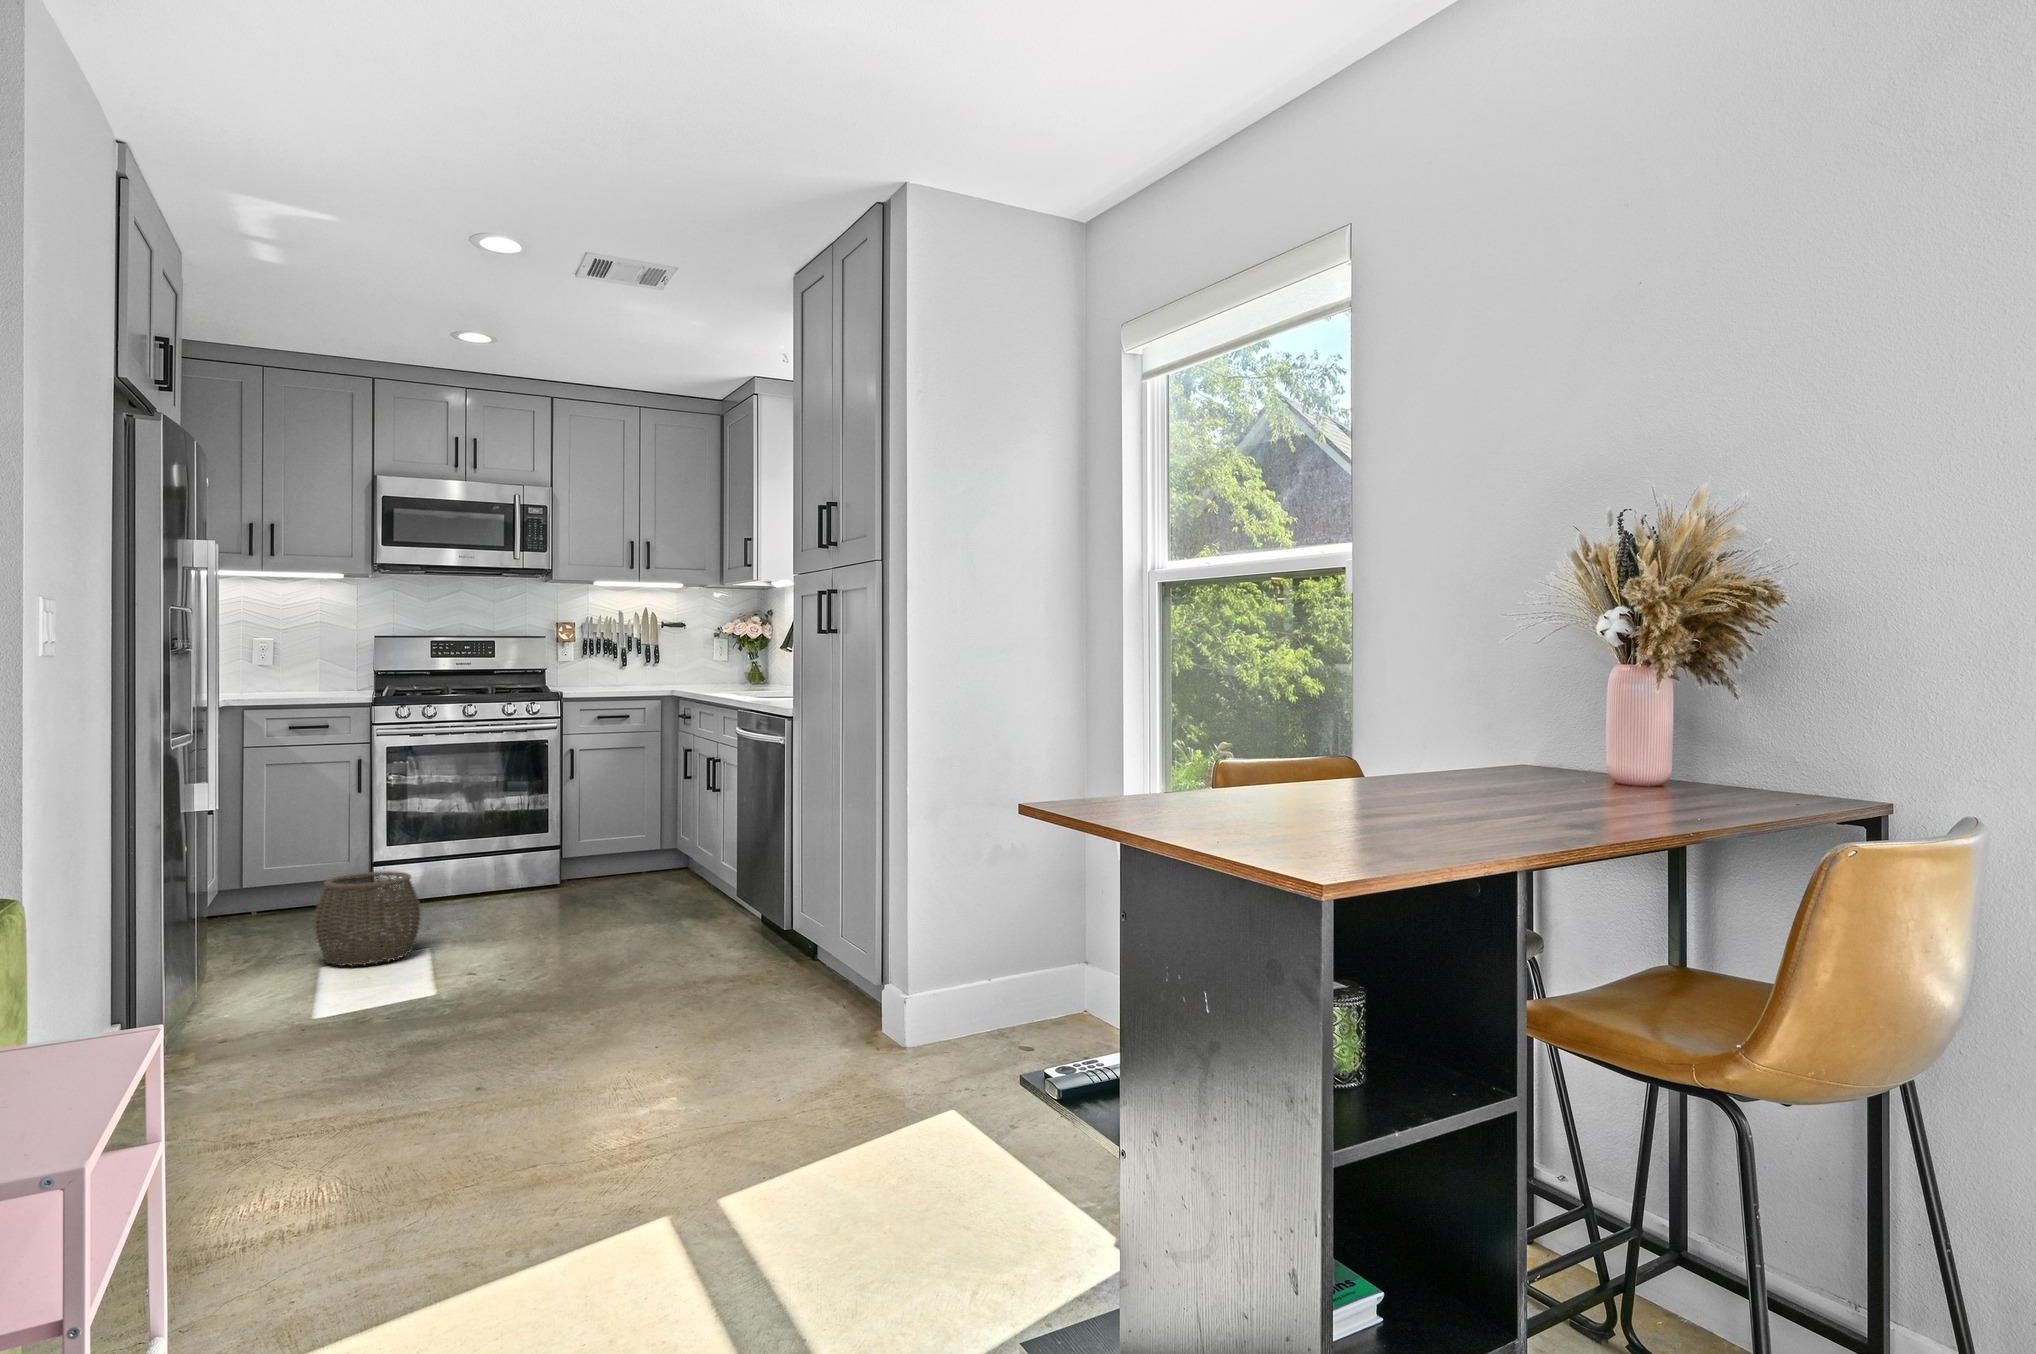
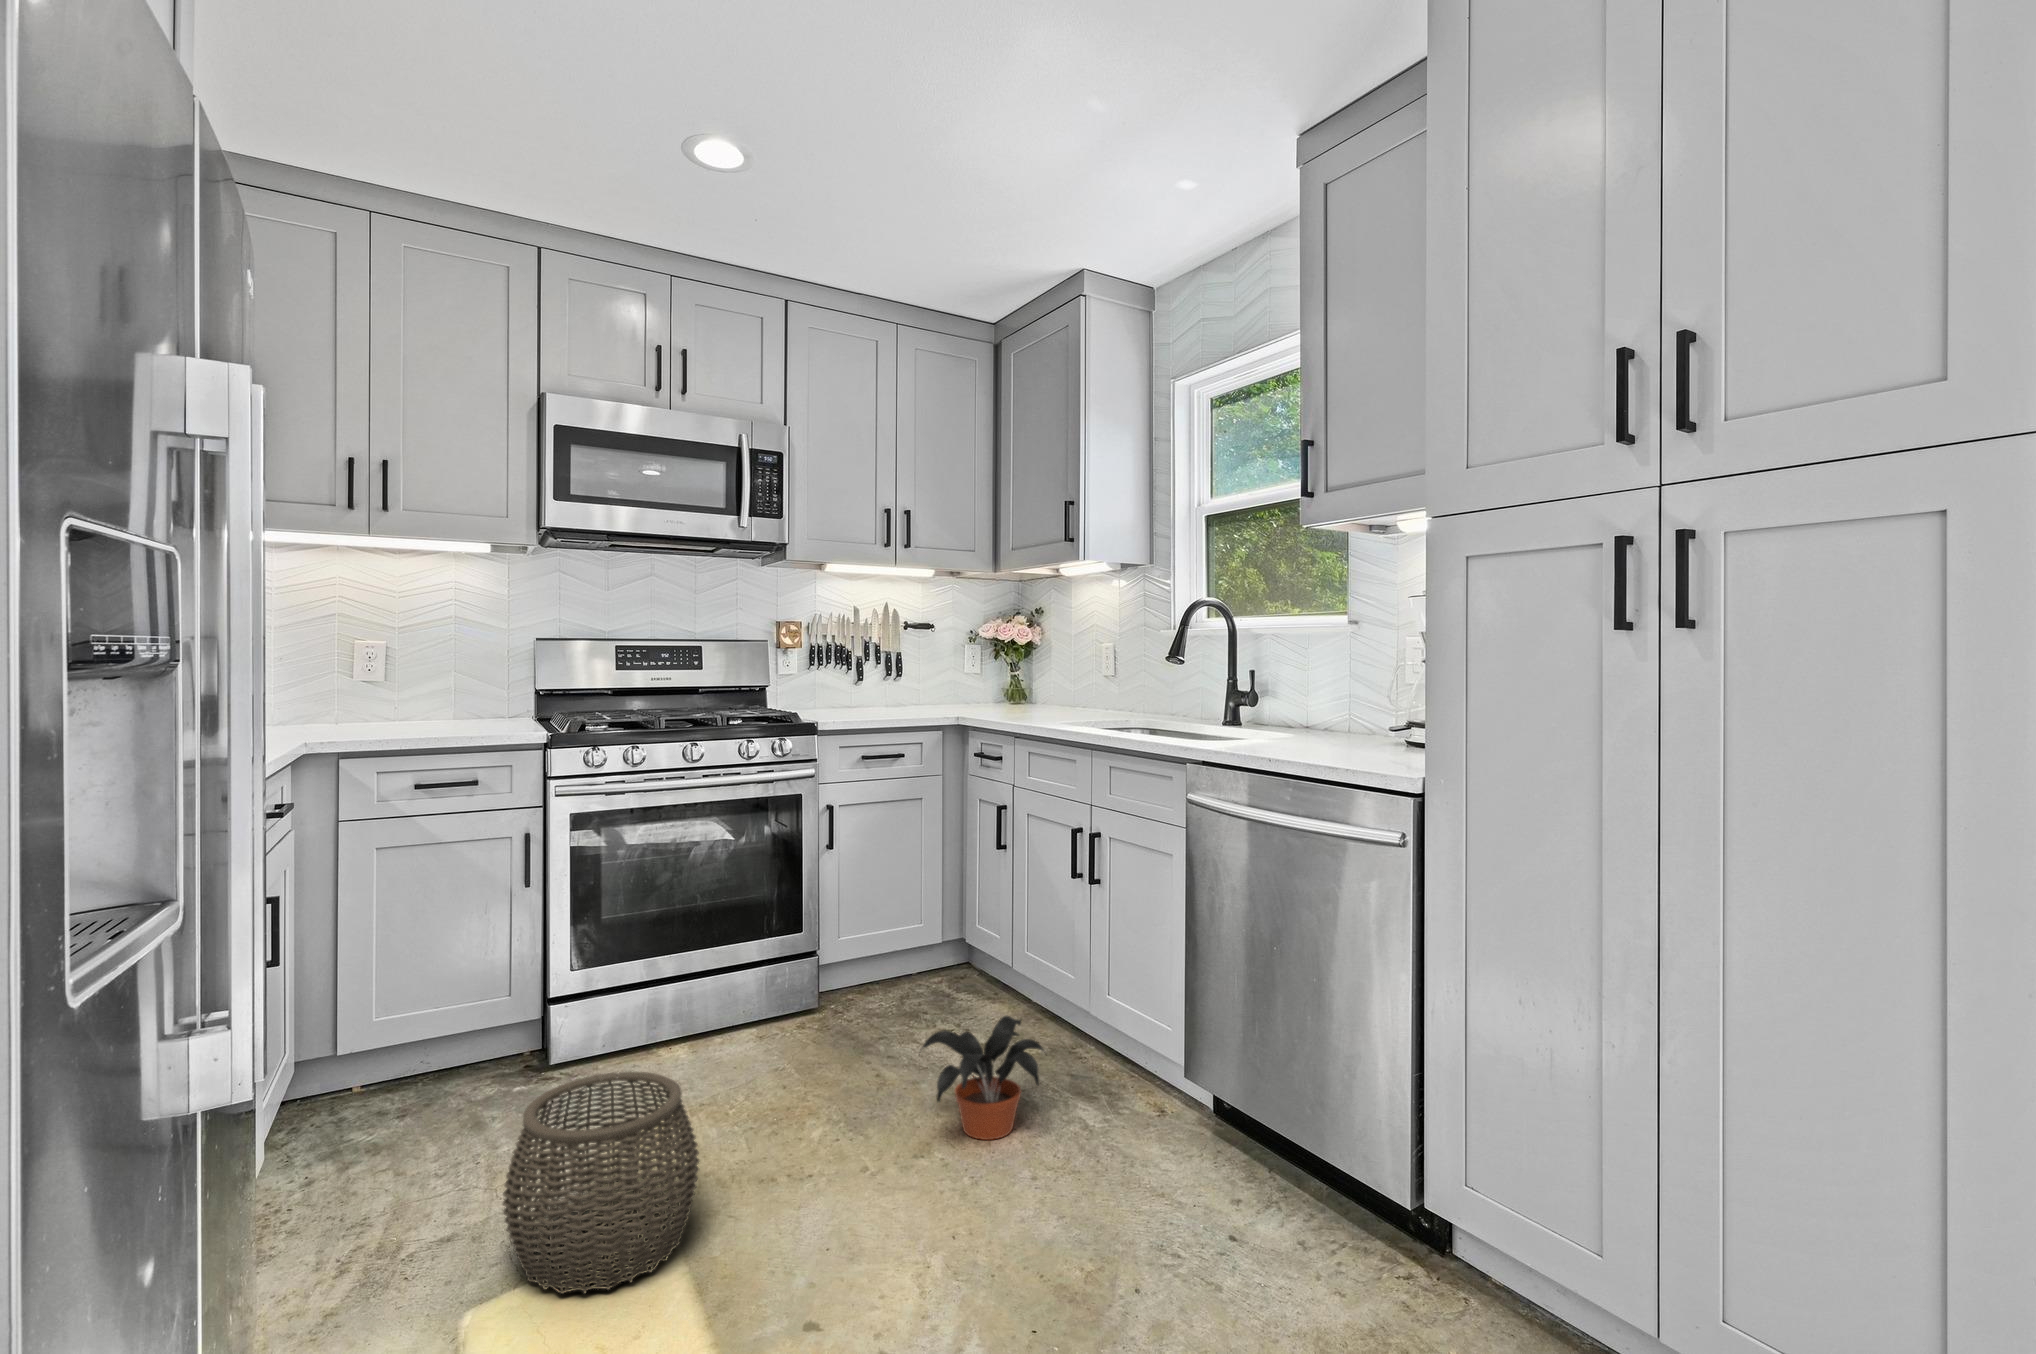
potted plant: none [575,865,654,931] -> present [922,1016,1043,1140]

